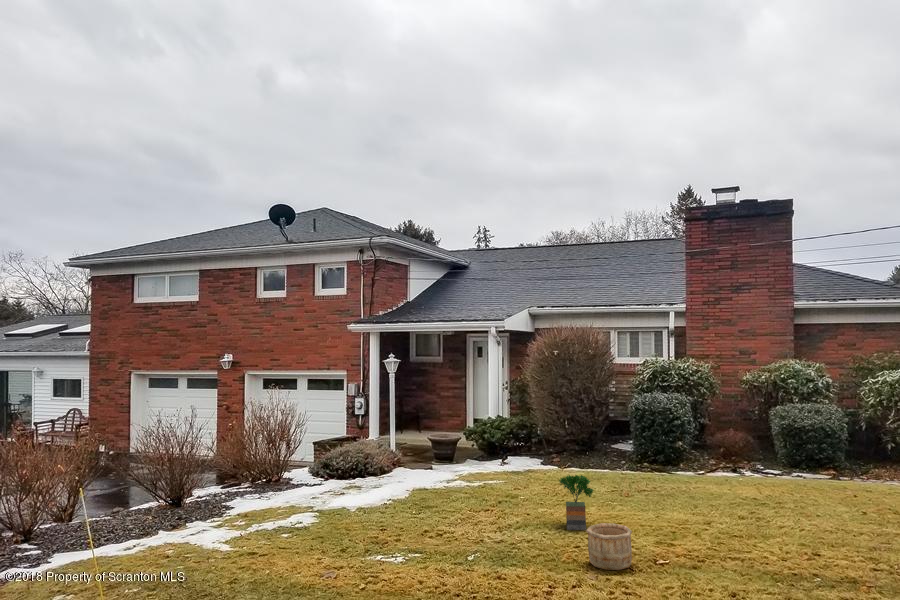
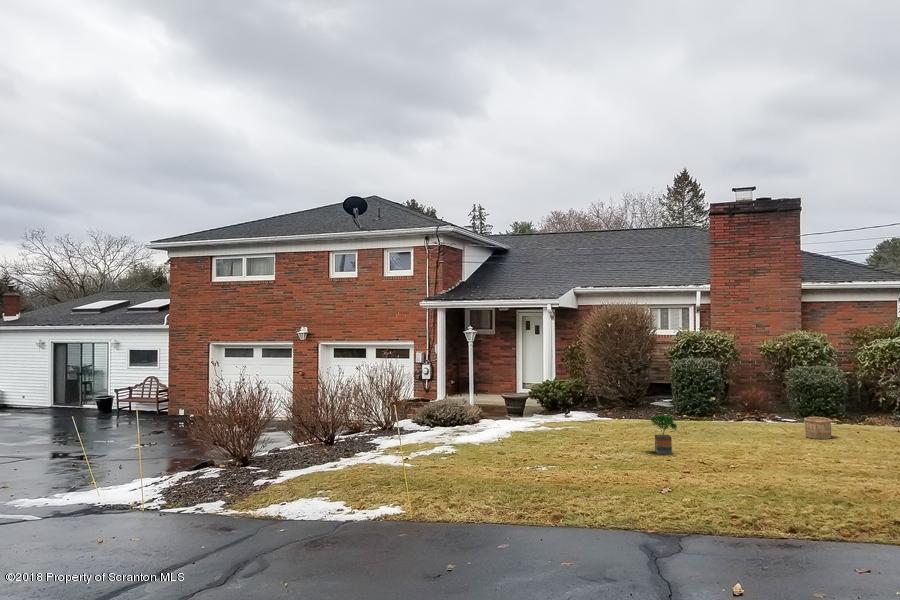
wooden bucket: present [586,523,632,570] -> present [804,417,832,439]

